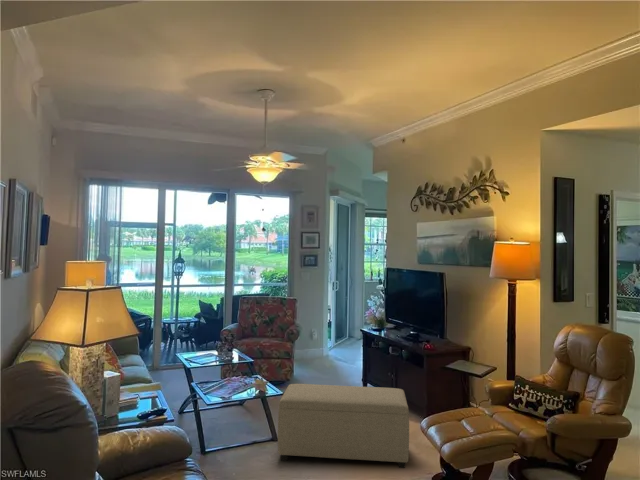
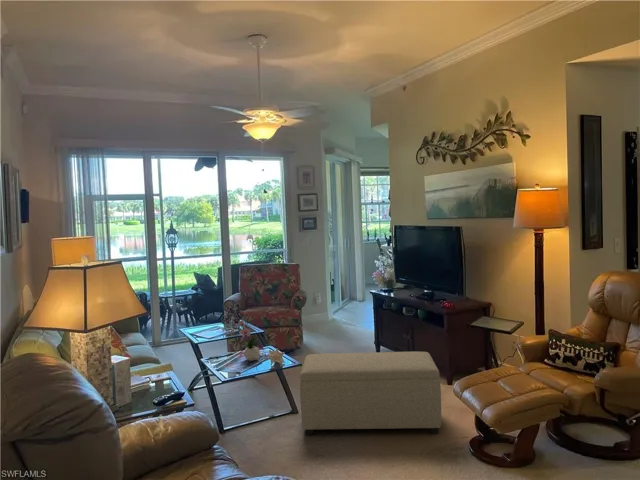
flower arrangement: none [228,340,249,386] -> present [238,313,260,361]

